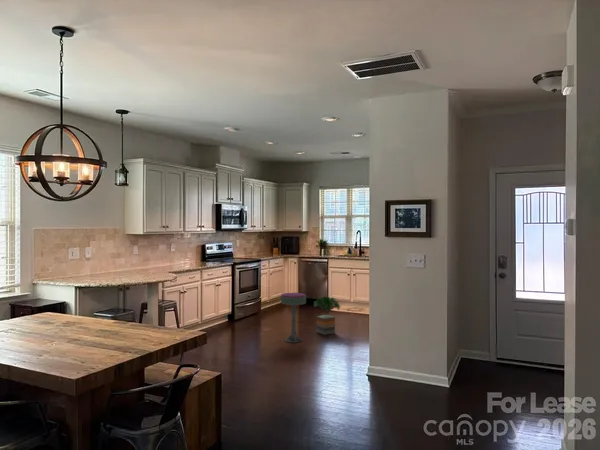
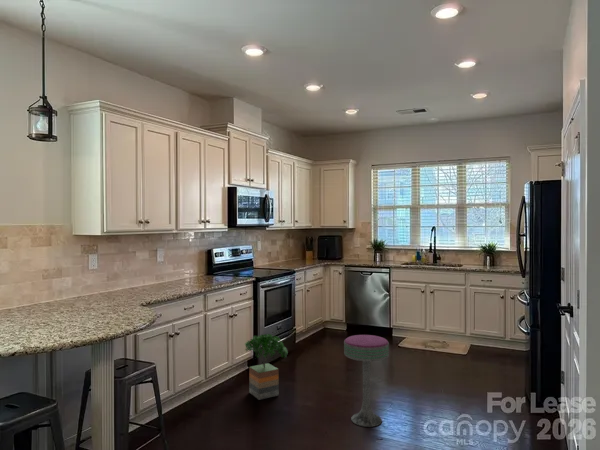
potted tree: present [315,297,340,335] -> present [245,334,288,400]

